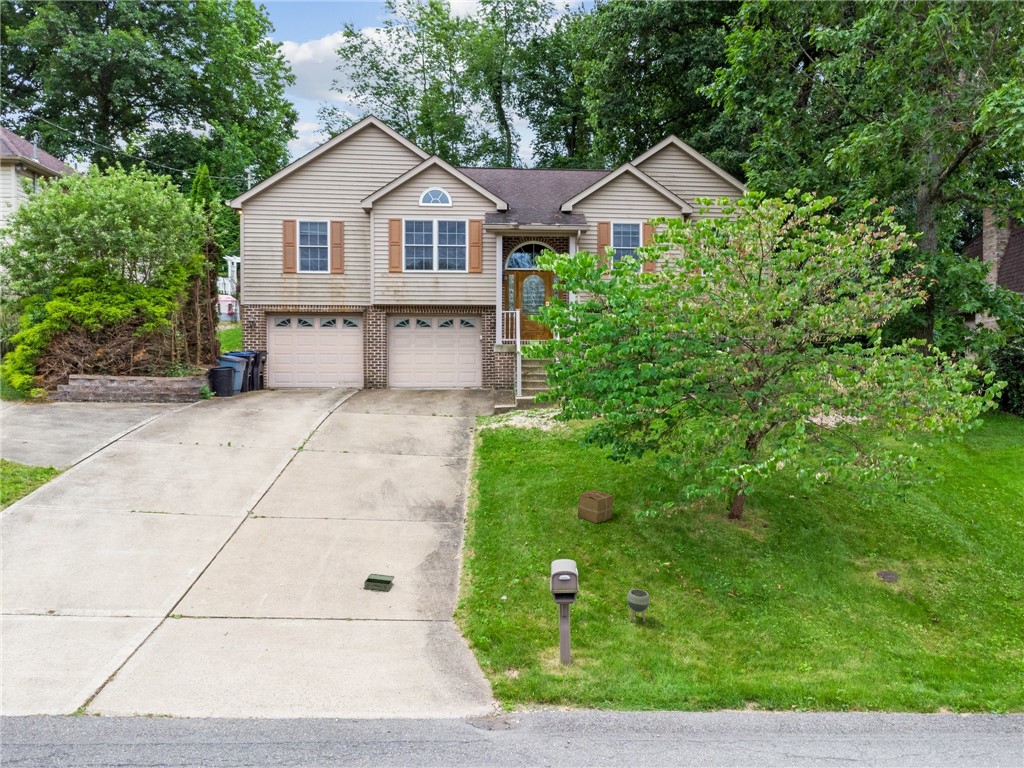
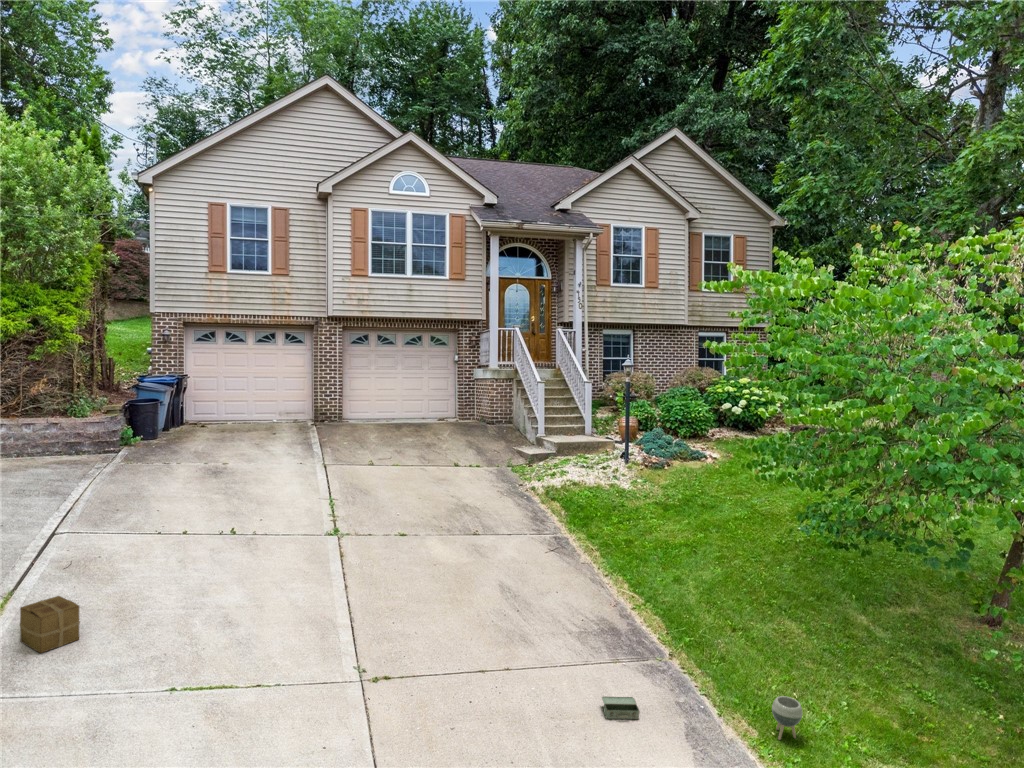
cardboard box: present [578,490,613,523] -> present [20,596,80,653]
planter: present [627,589,650,622] -> present [772,696,802,740]

